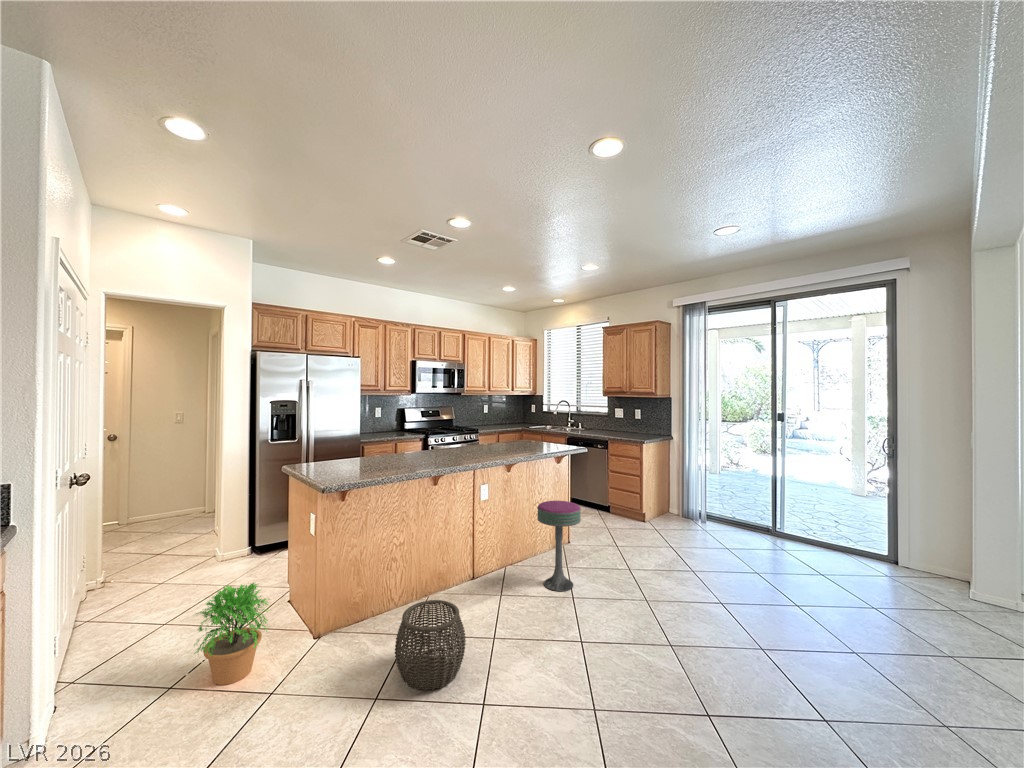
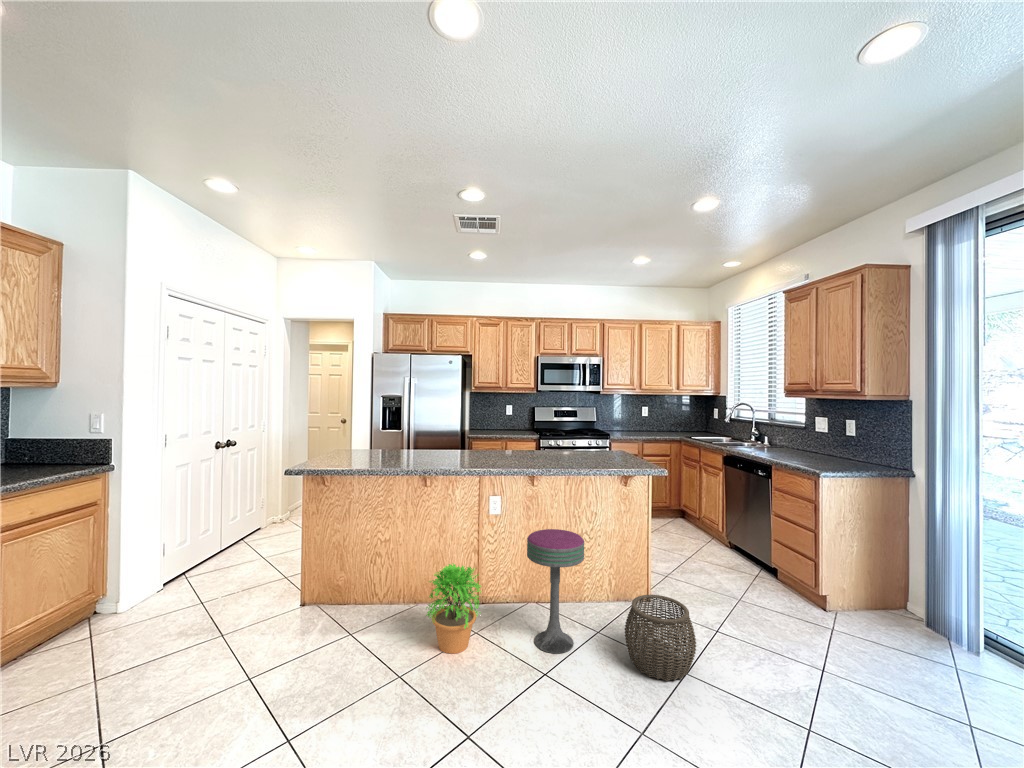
potted plant: present [194,583,270,685] -> present [426,564,481,654]
woven basket: present [395,600,466,691] -> present [624,595,696,681]

